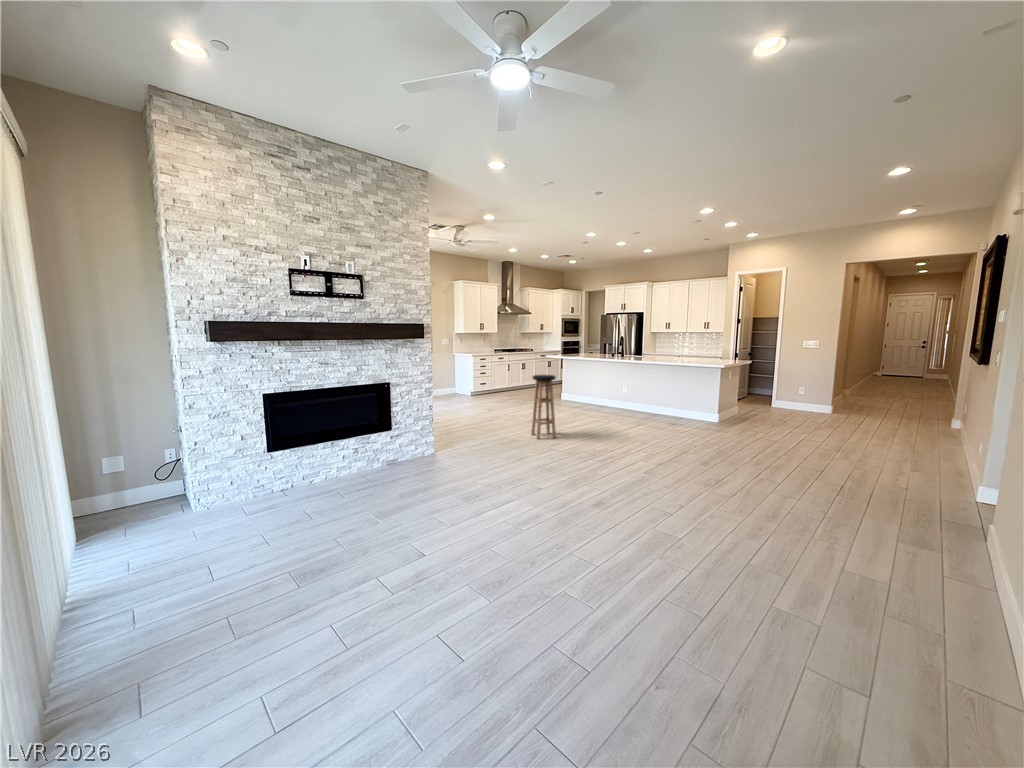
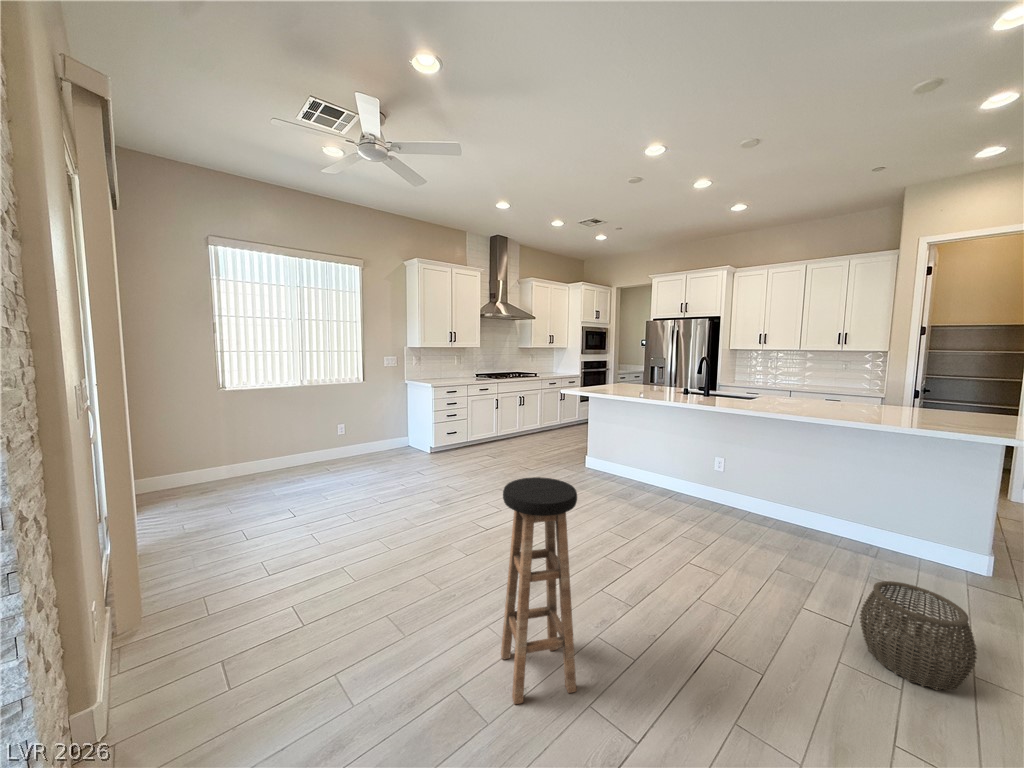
woven basket: none [650,409,679,436] -> present [860,581,977,691]

